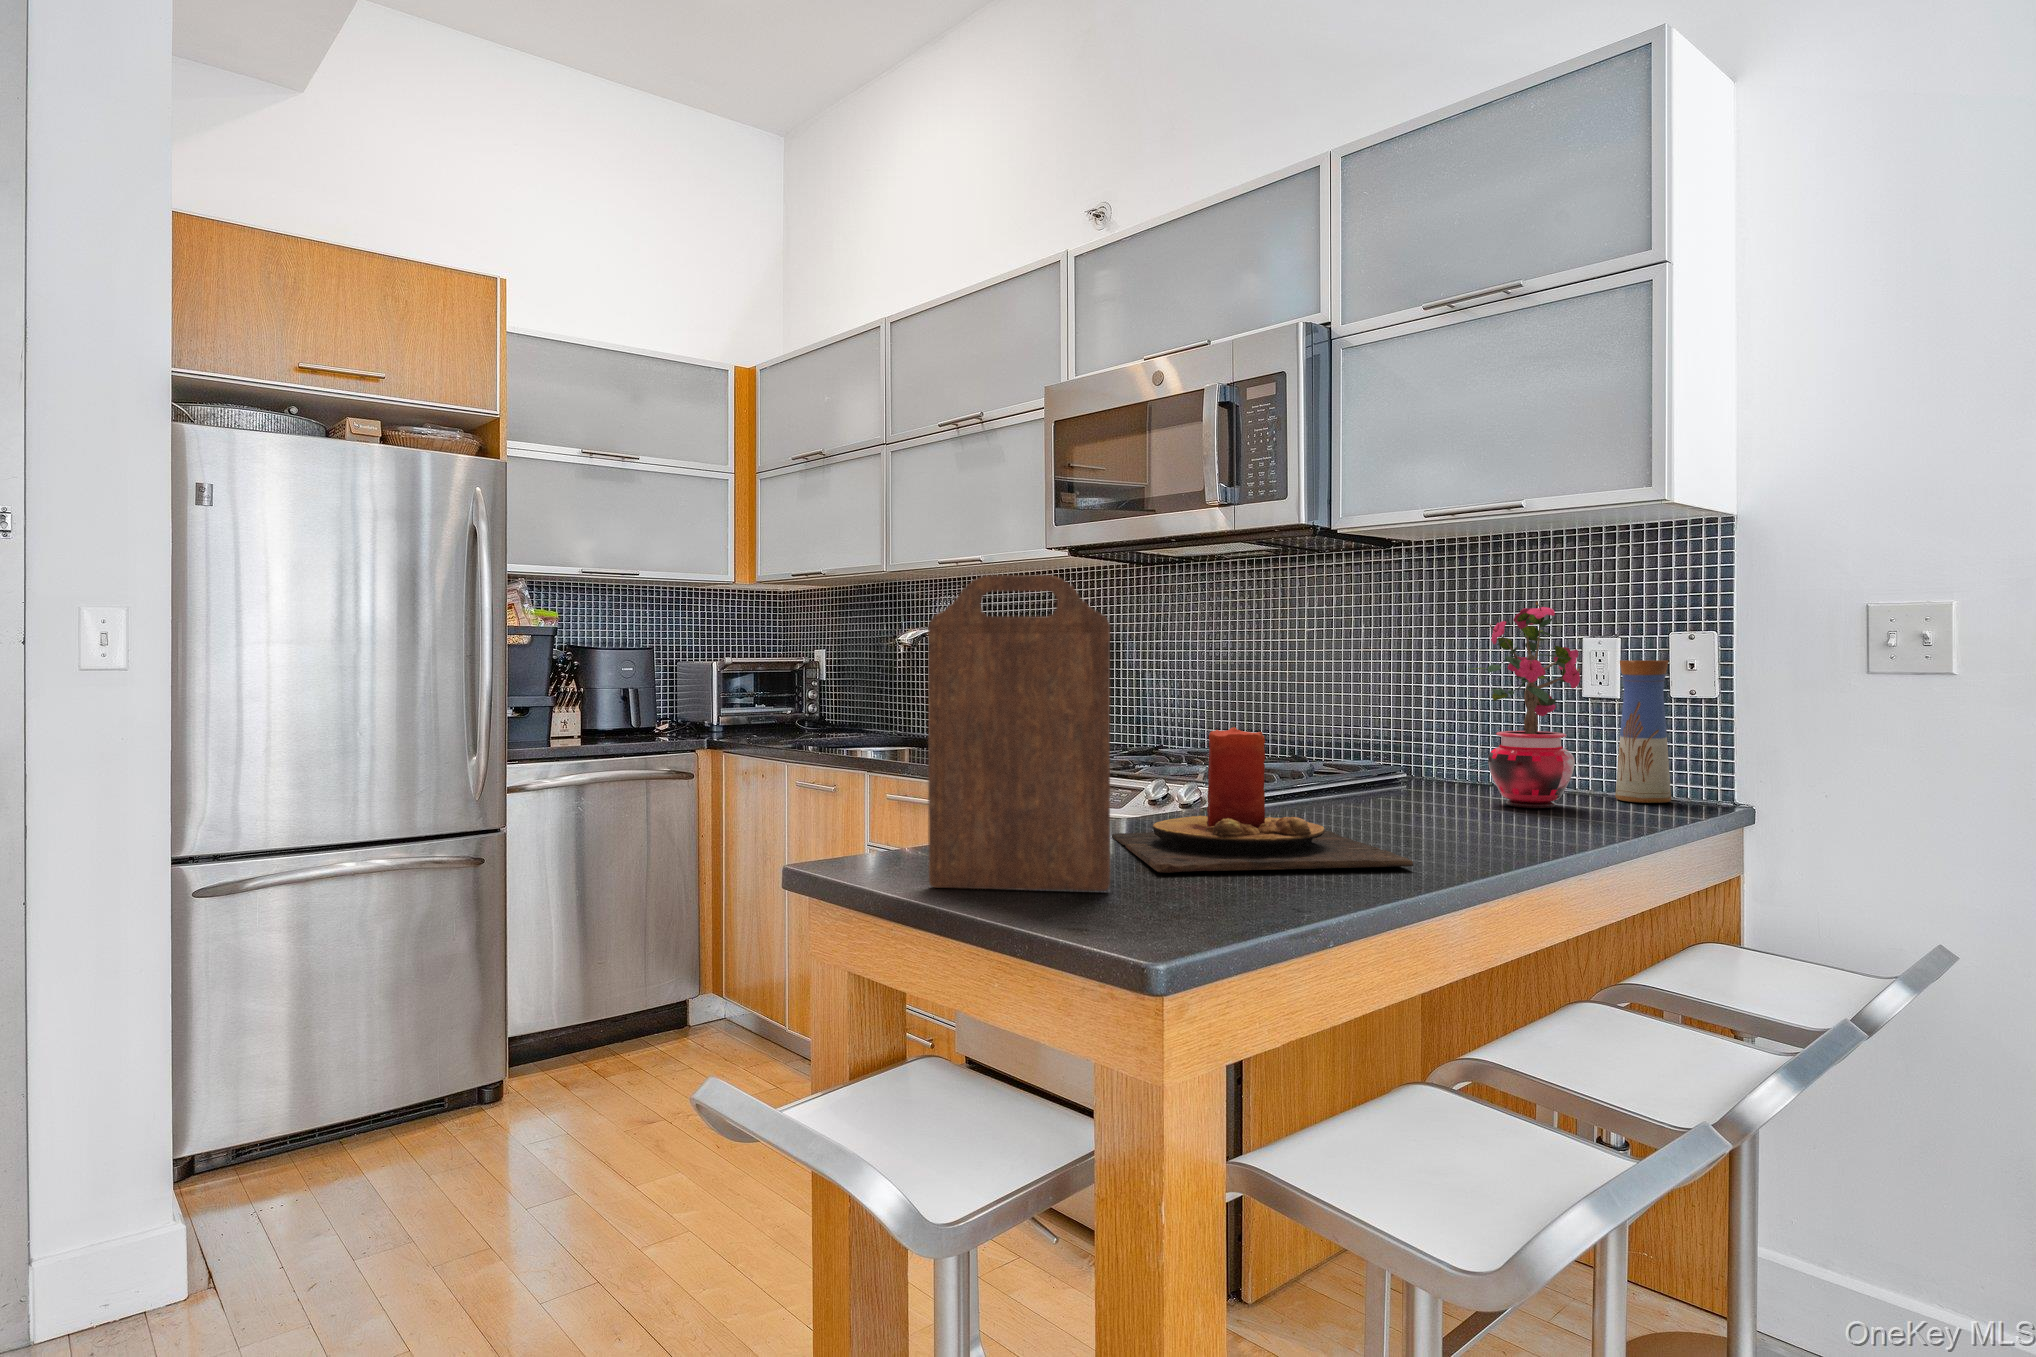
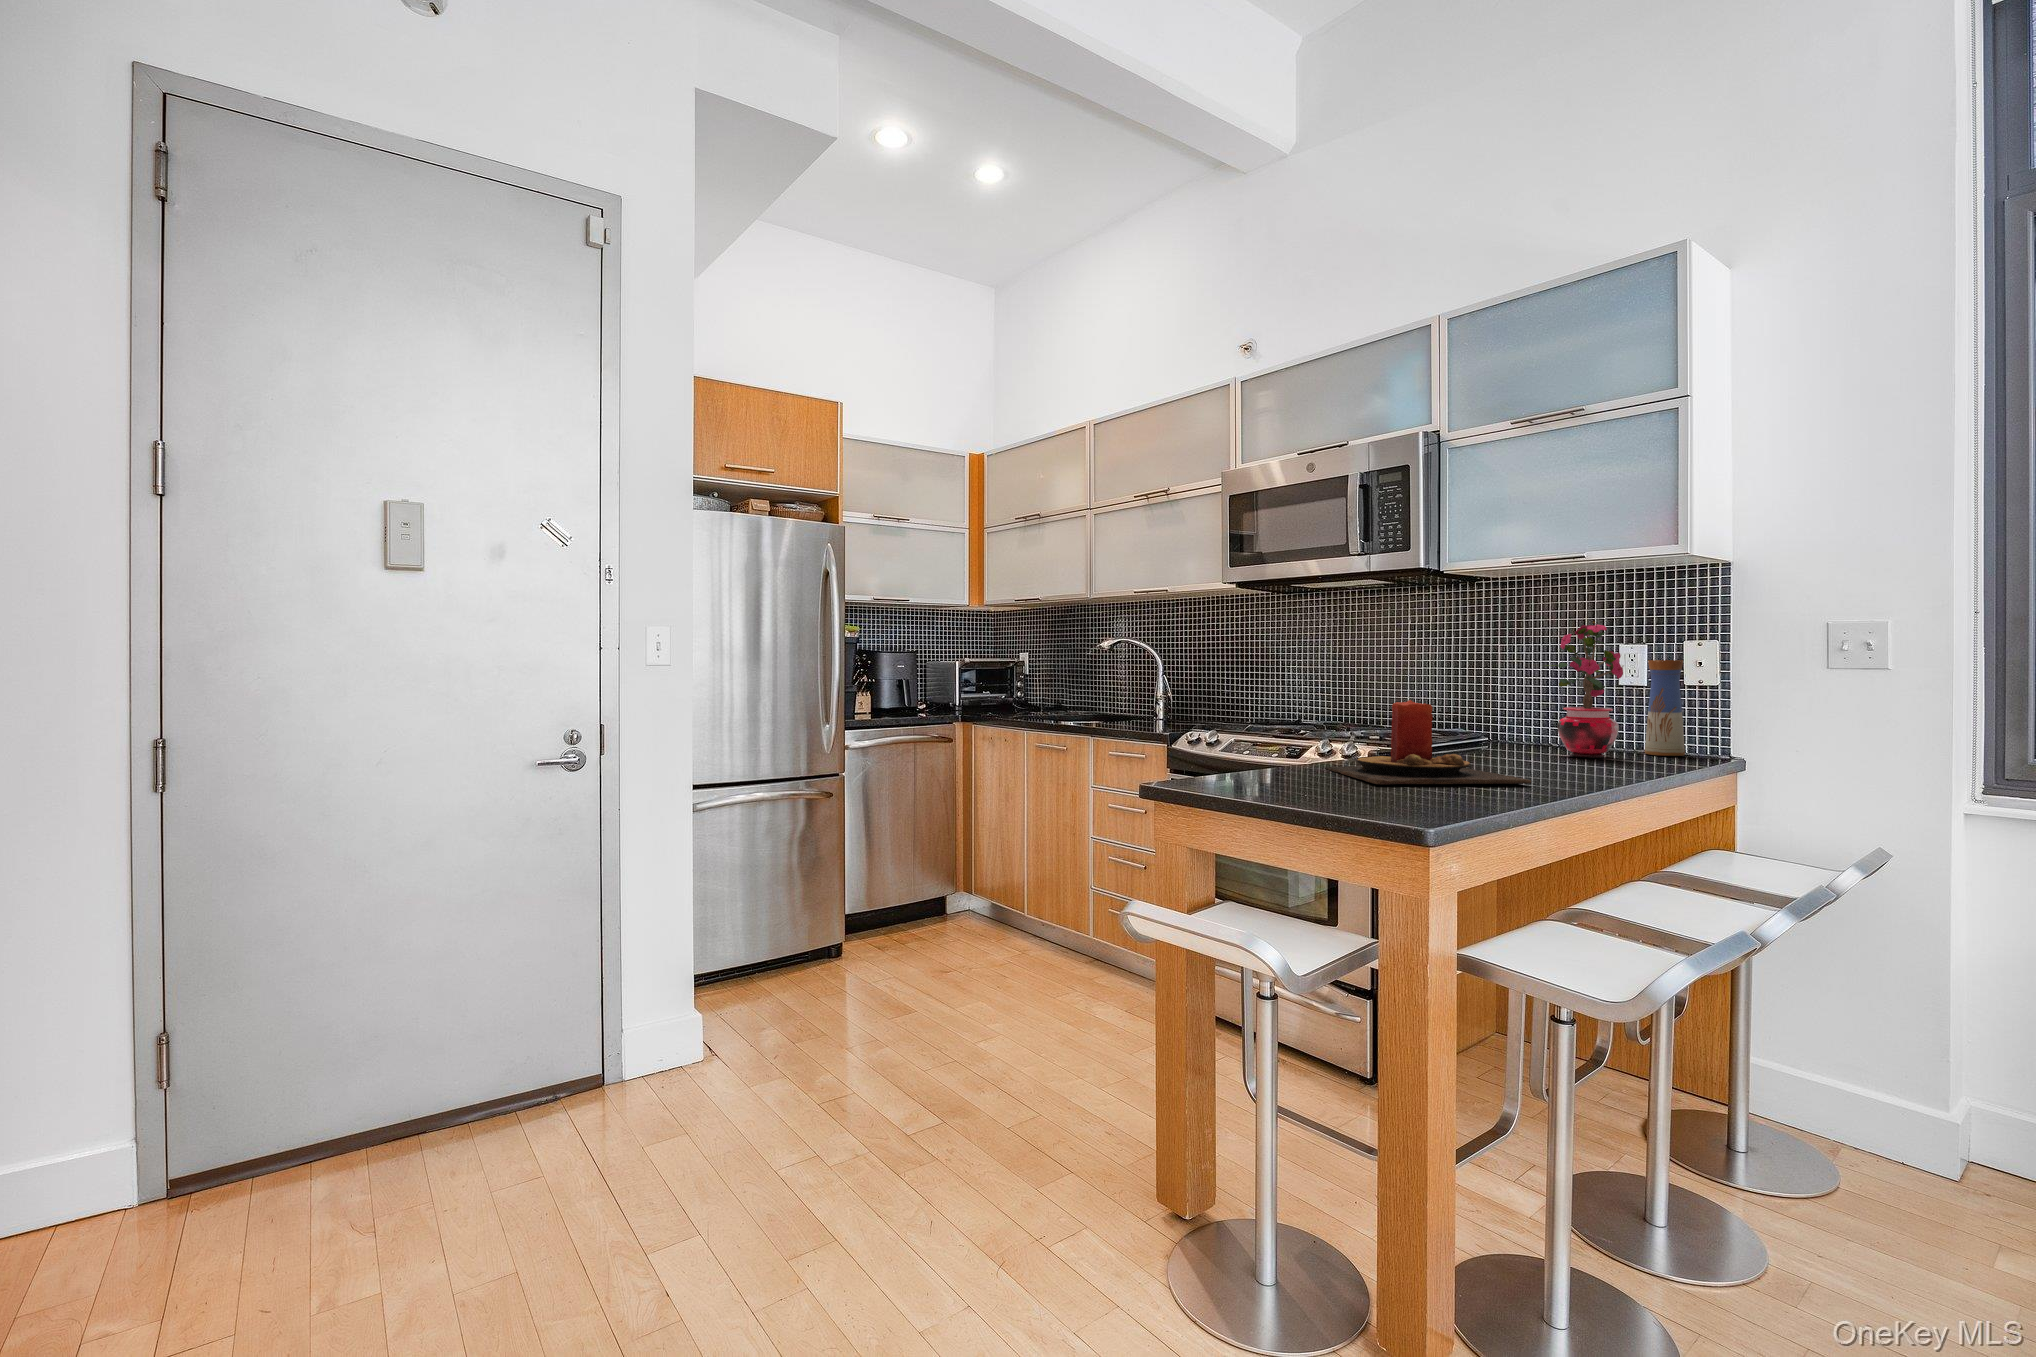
cutting board: present [928,575,1110,891] -> none [1247,609,1358,792]

